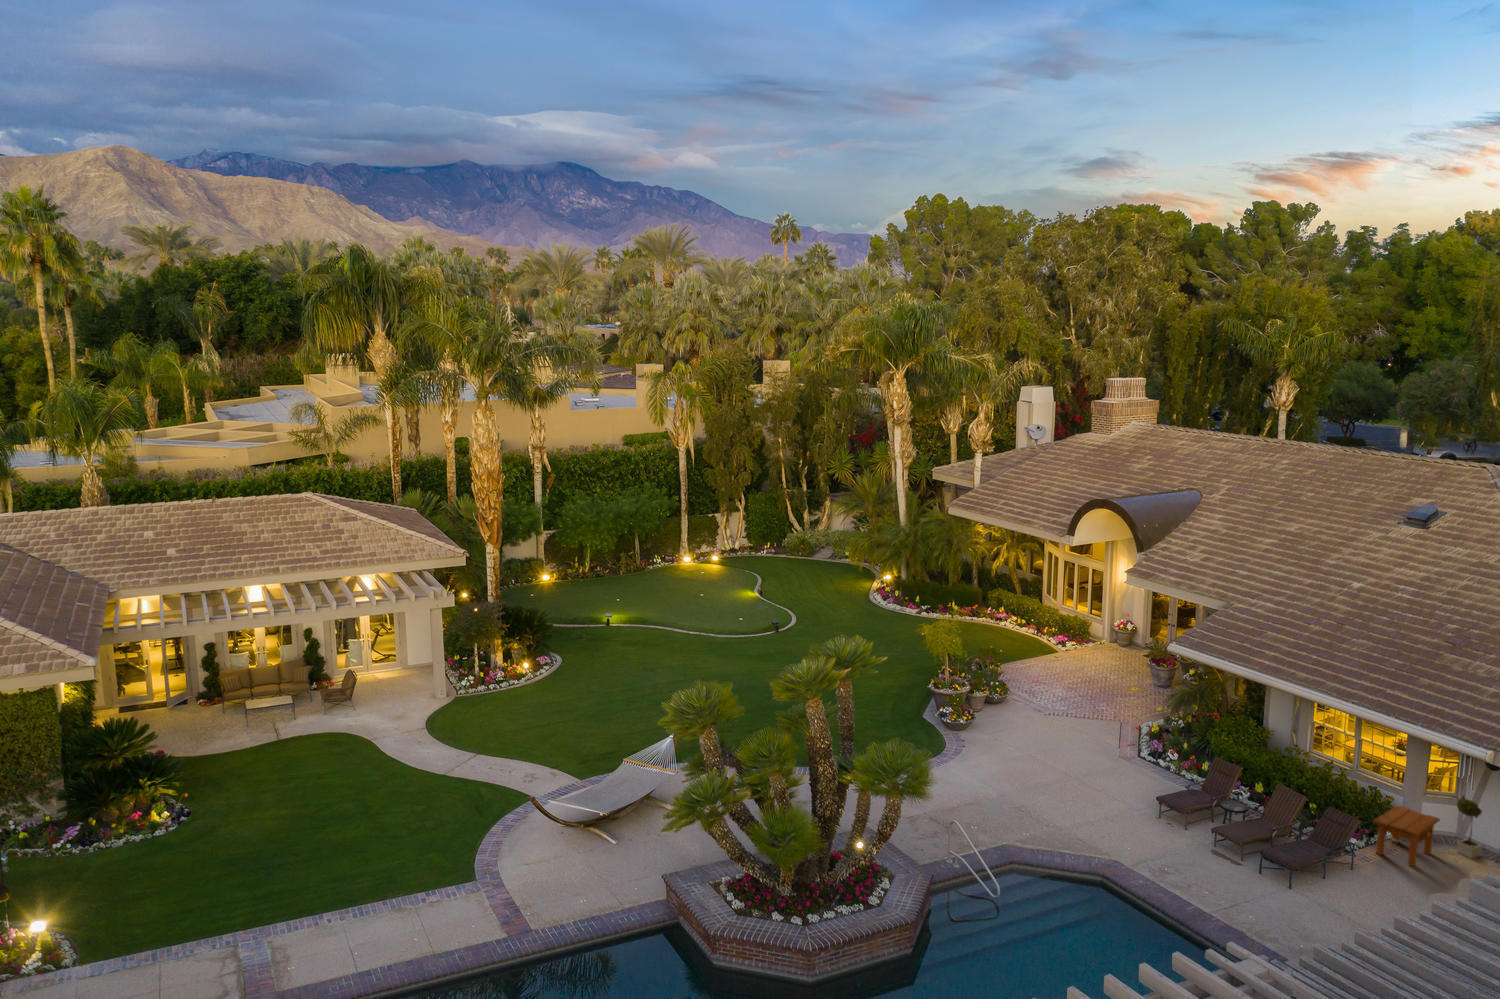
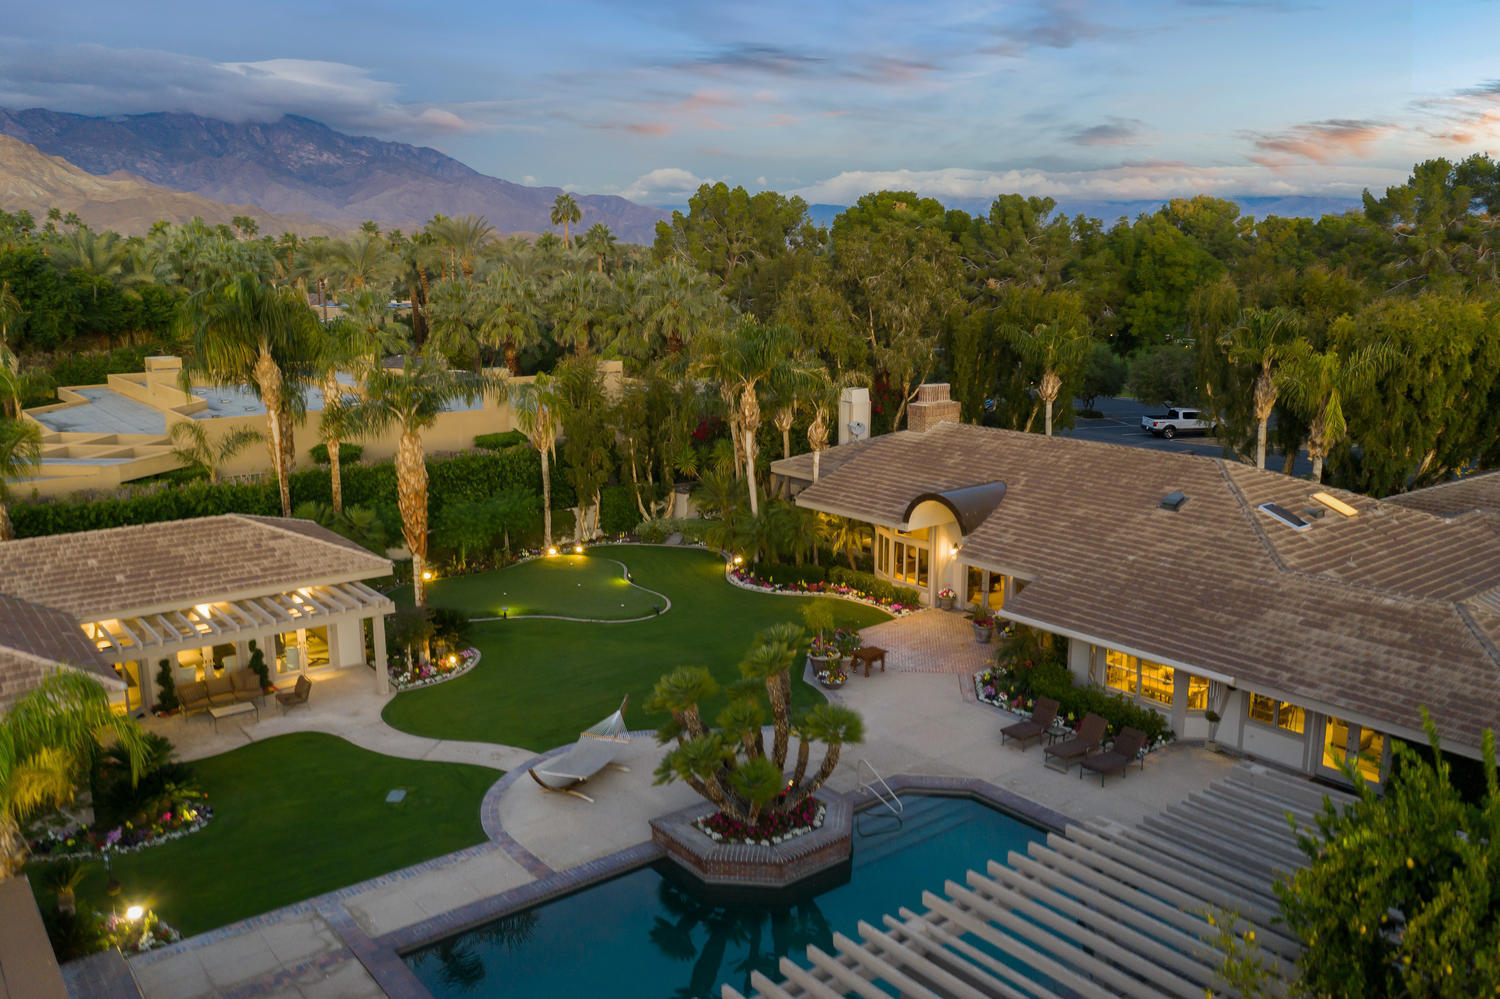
side table: present [1373,806,1440,866] -> present [850,646,889,677]

